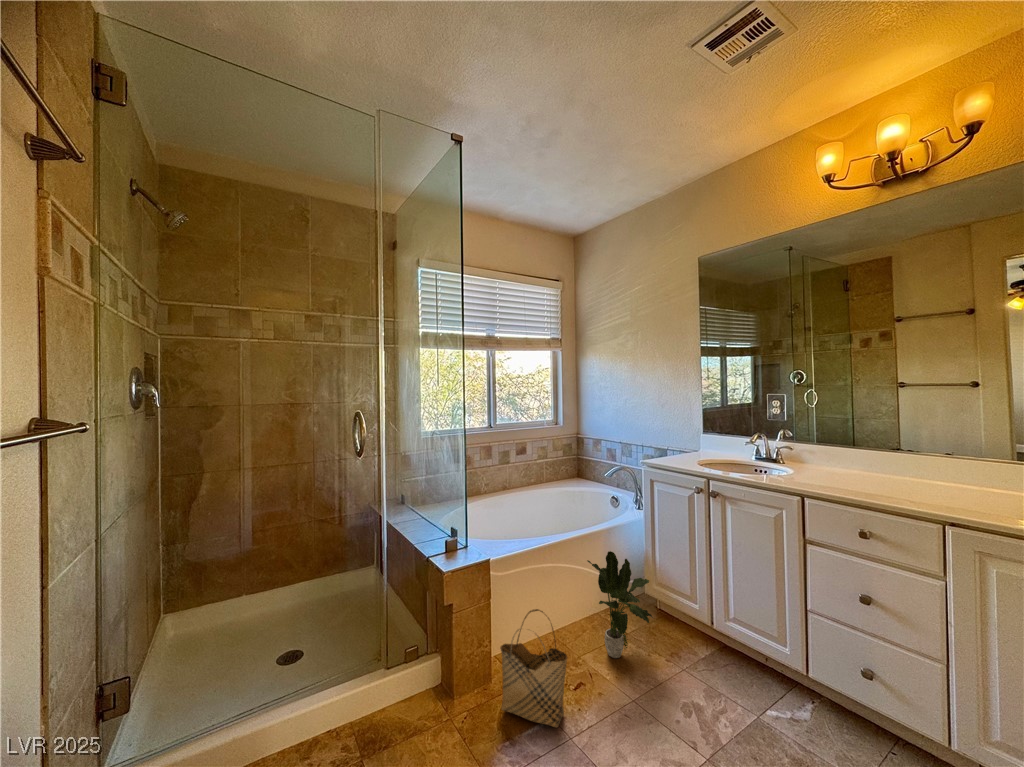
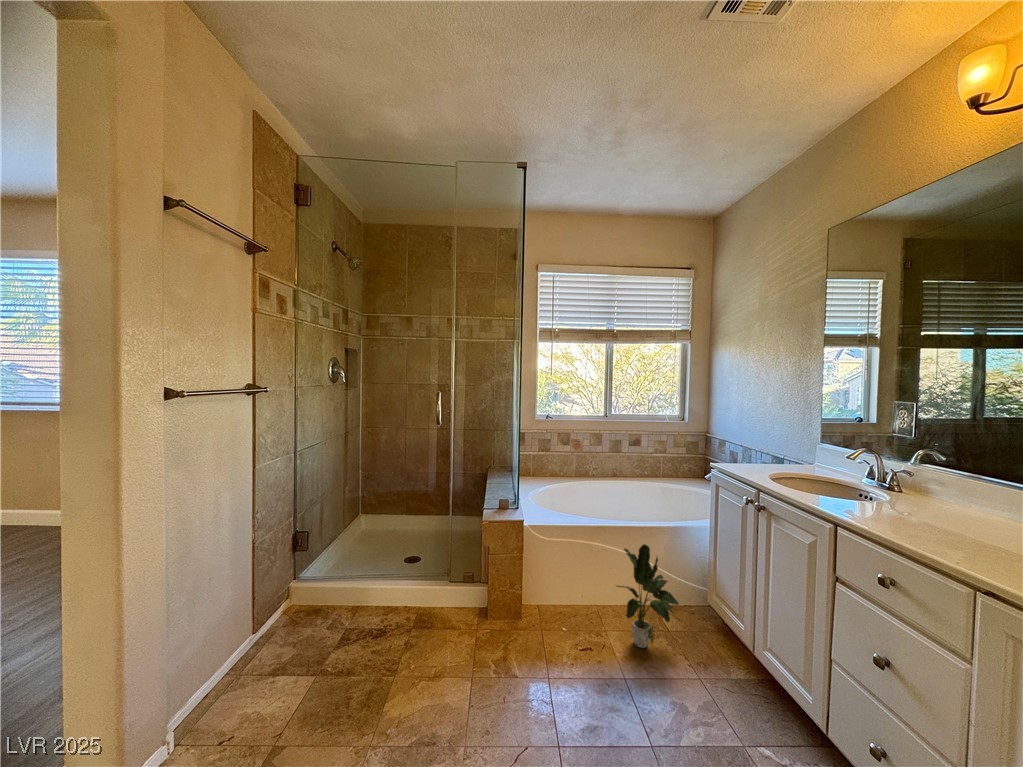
woven basket: present [500,609,567,727] -> none [512,568,562,664]

